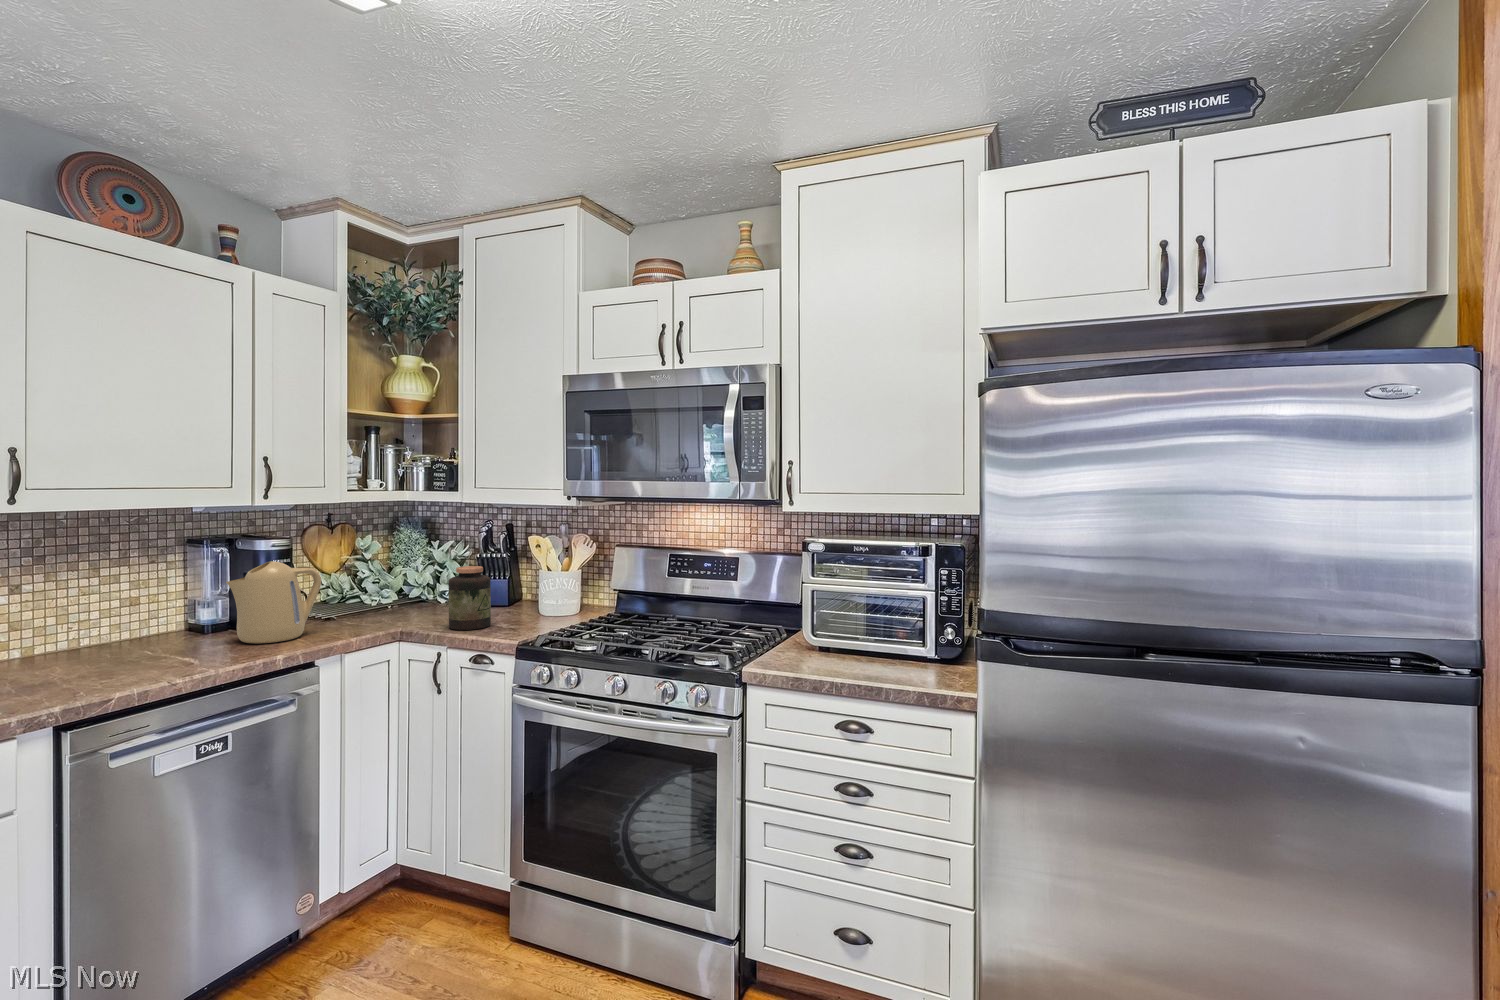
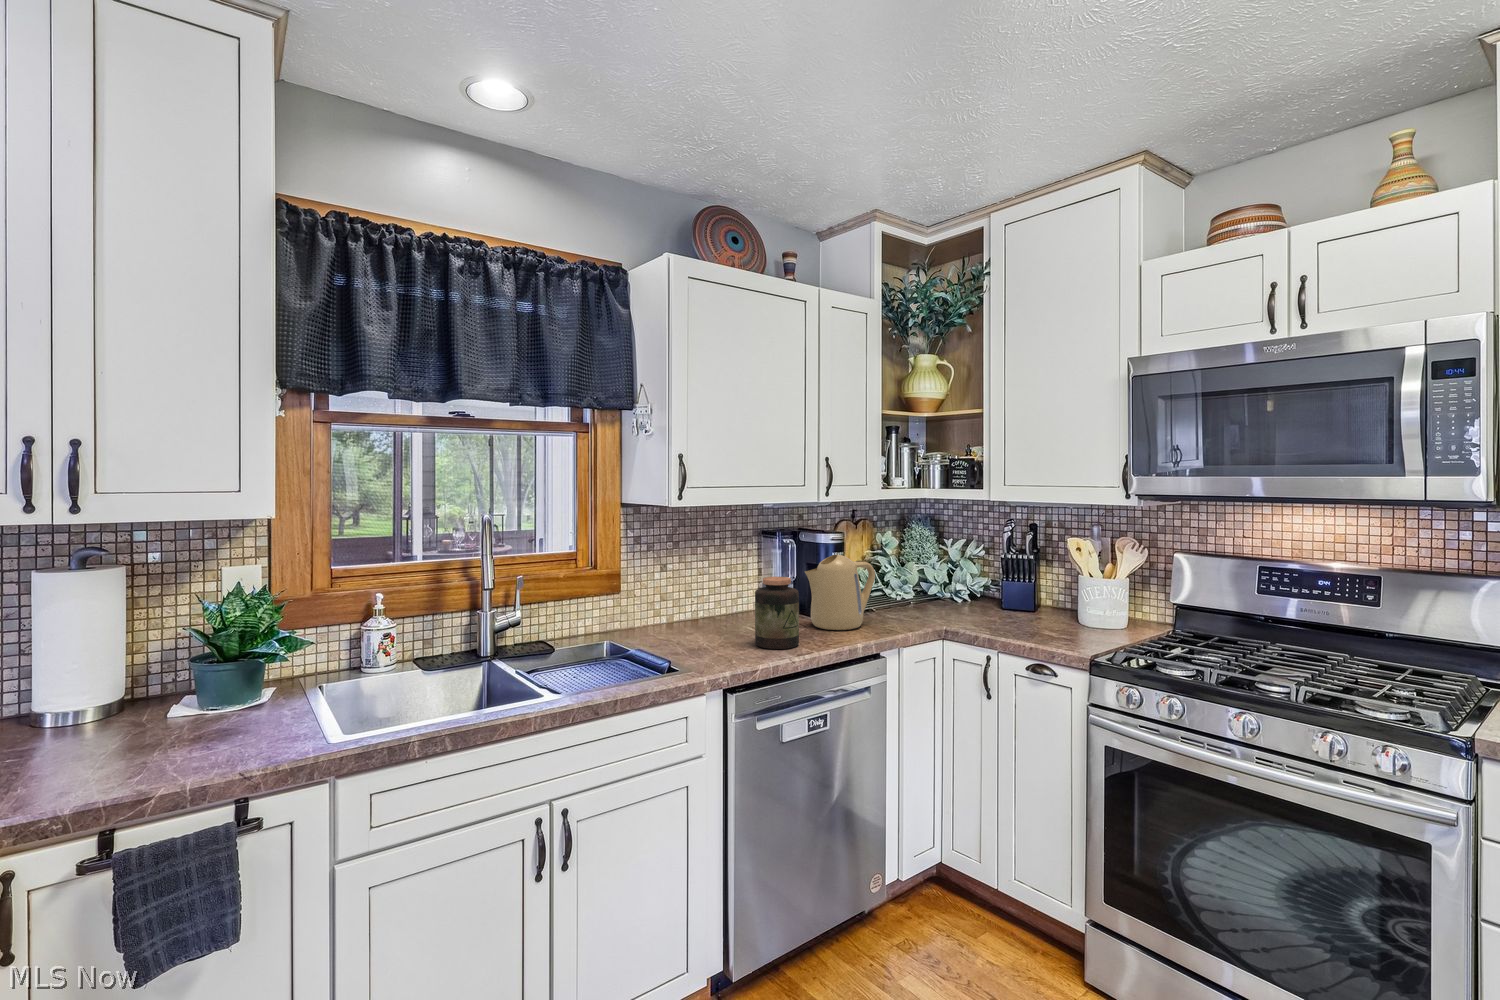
jar: present [448,566,491,630] -> present [755,577,799,649]

